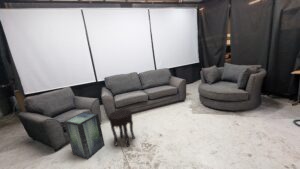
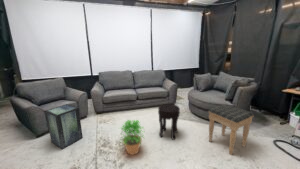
footstool: none [229,92,275,140] -> present [208,104,254,155]
side table: present [109,109,135,147] -> present [158,104,180,139]
potted plant: none [145,117,175,154] -> present [122,120,143,155]

